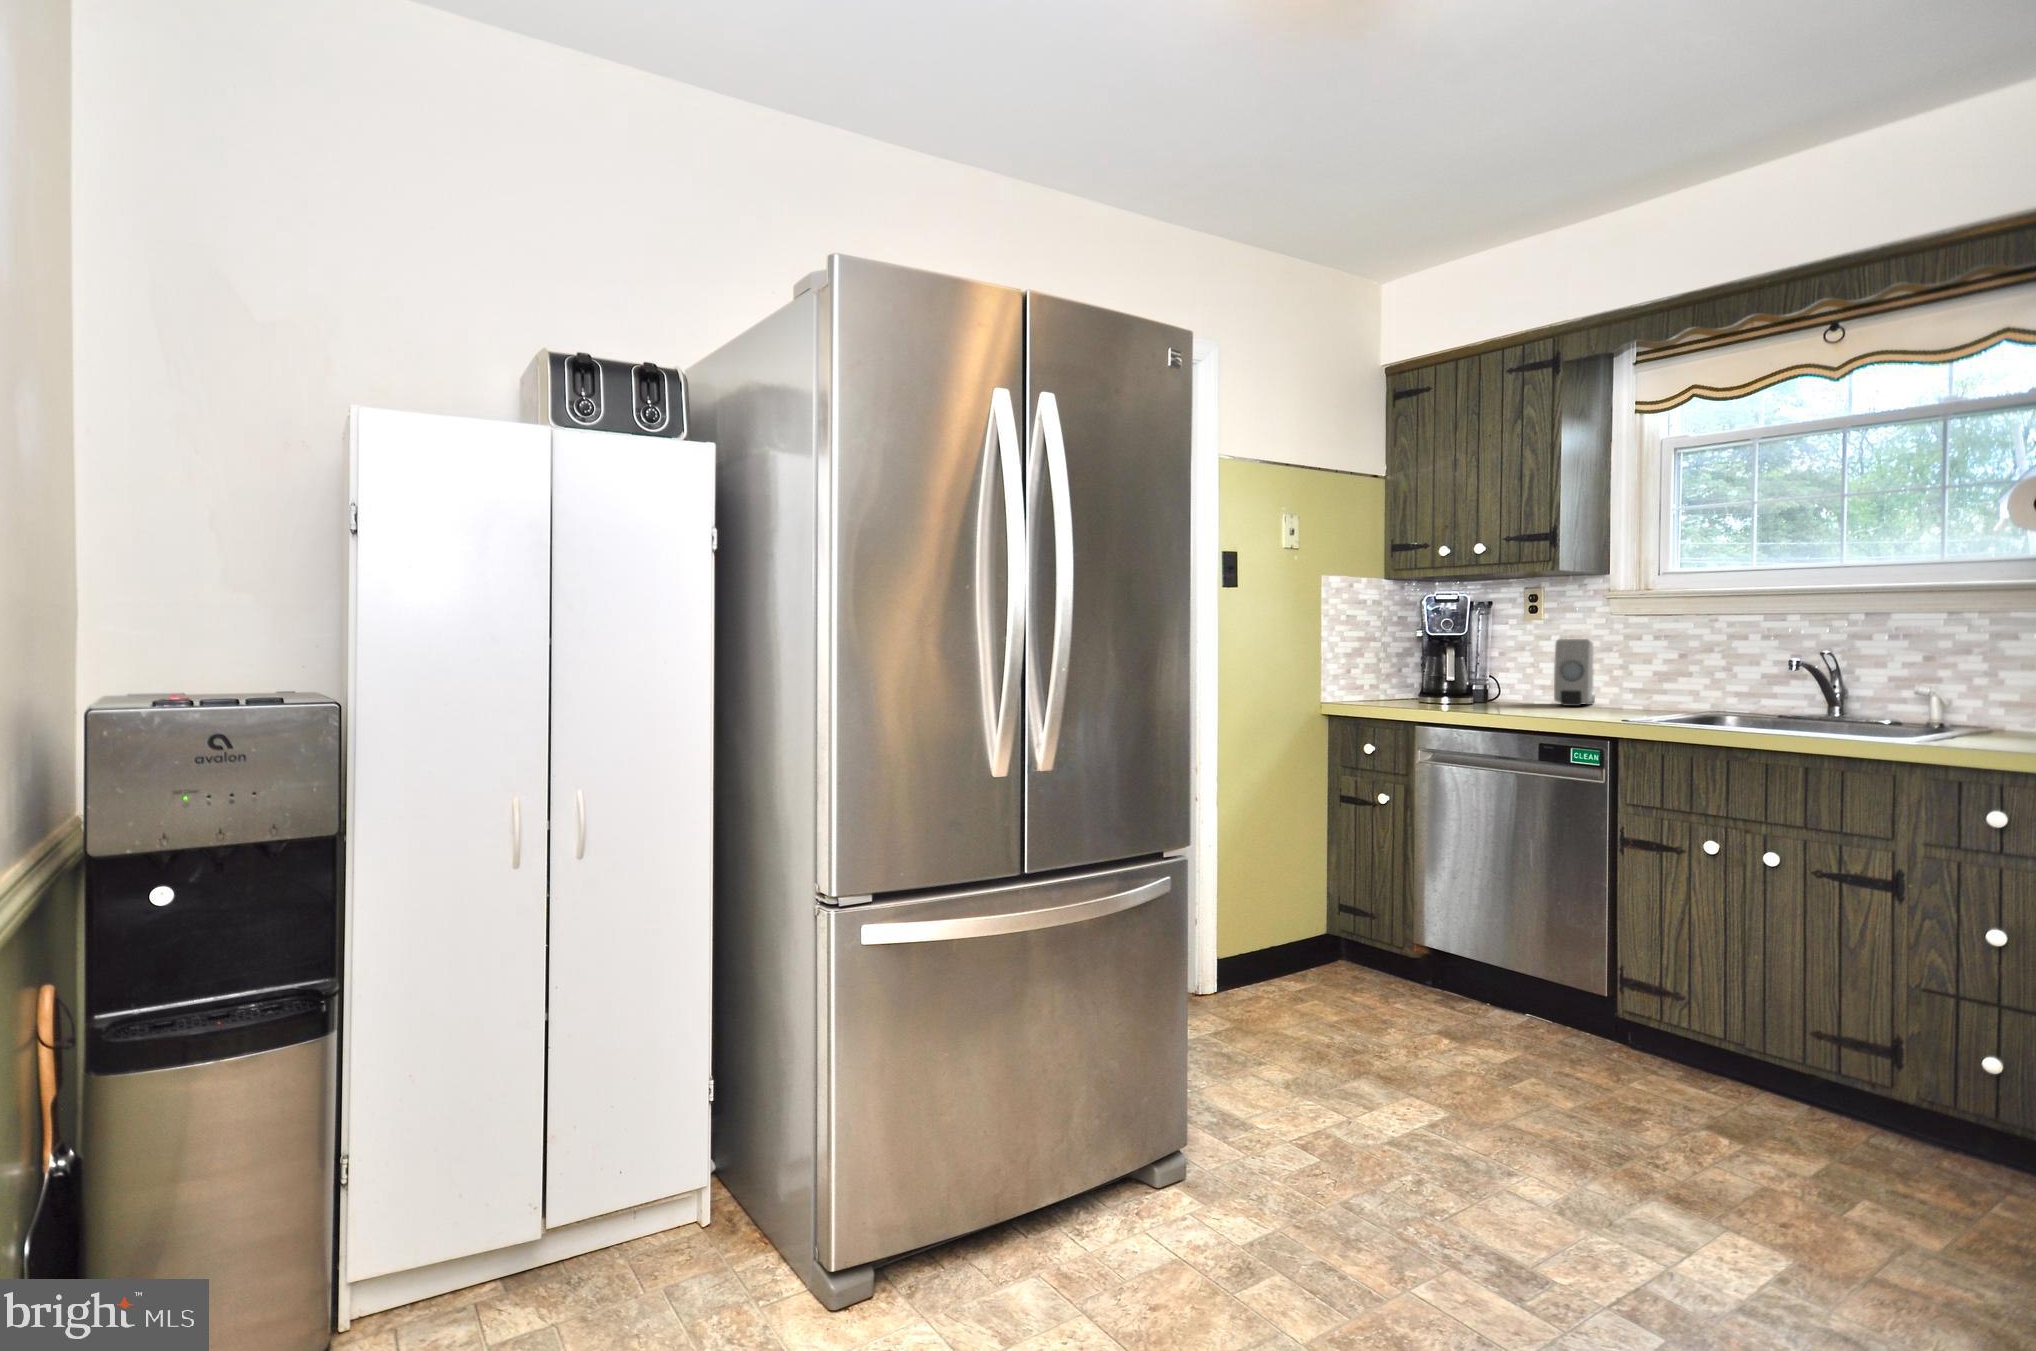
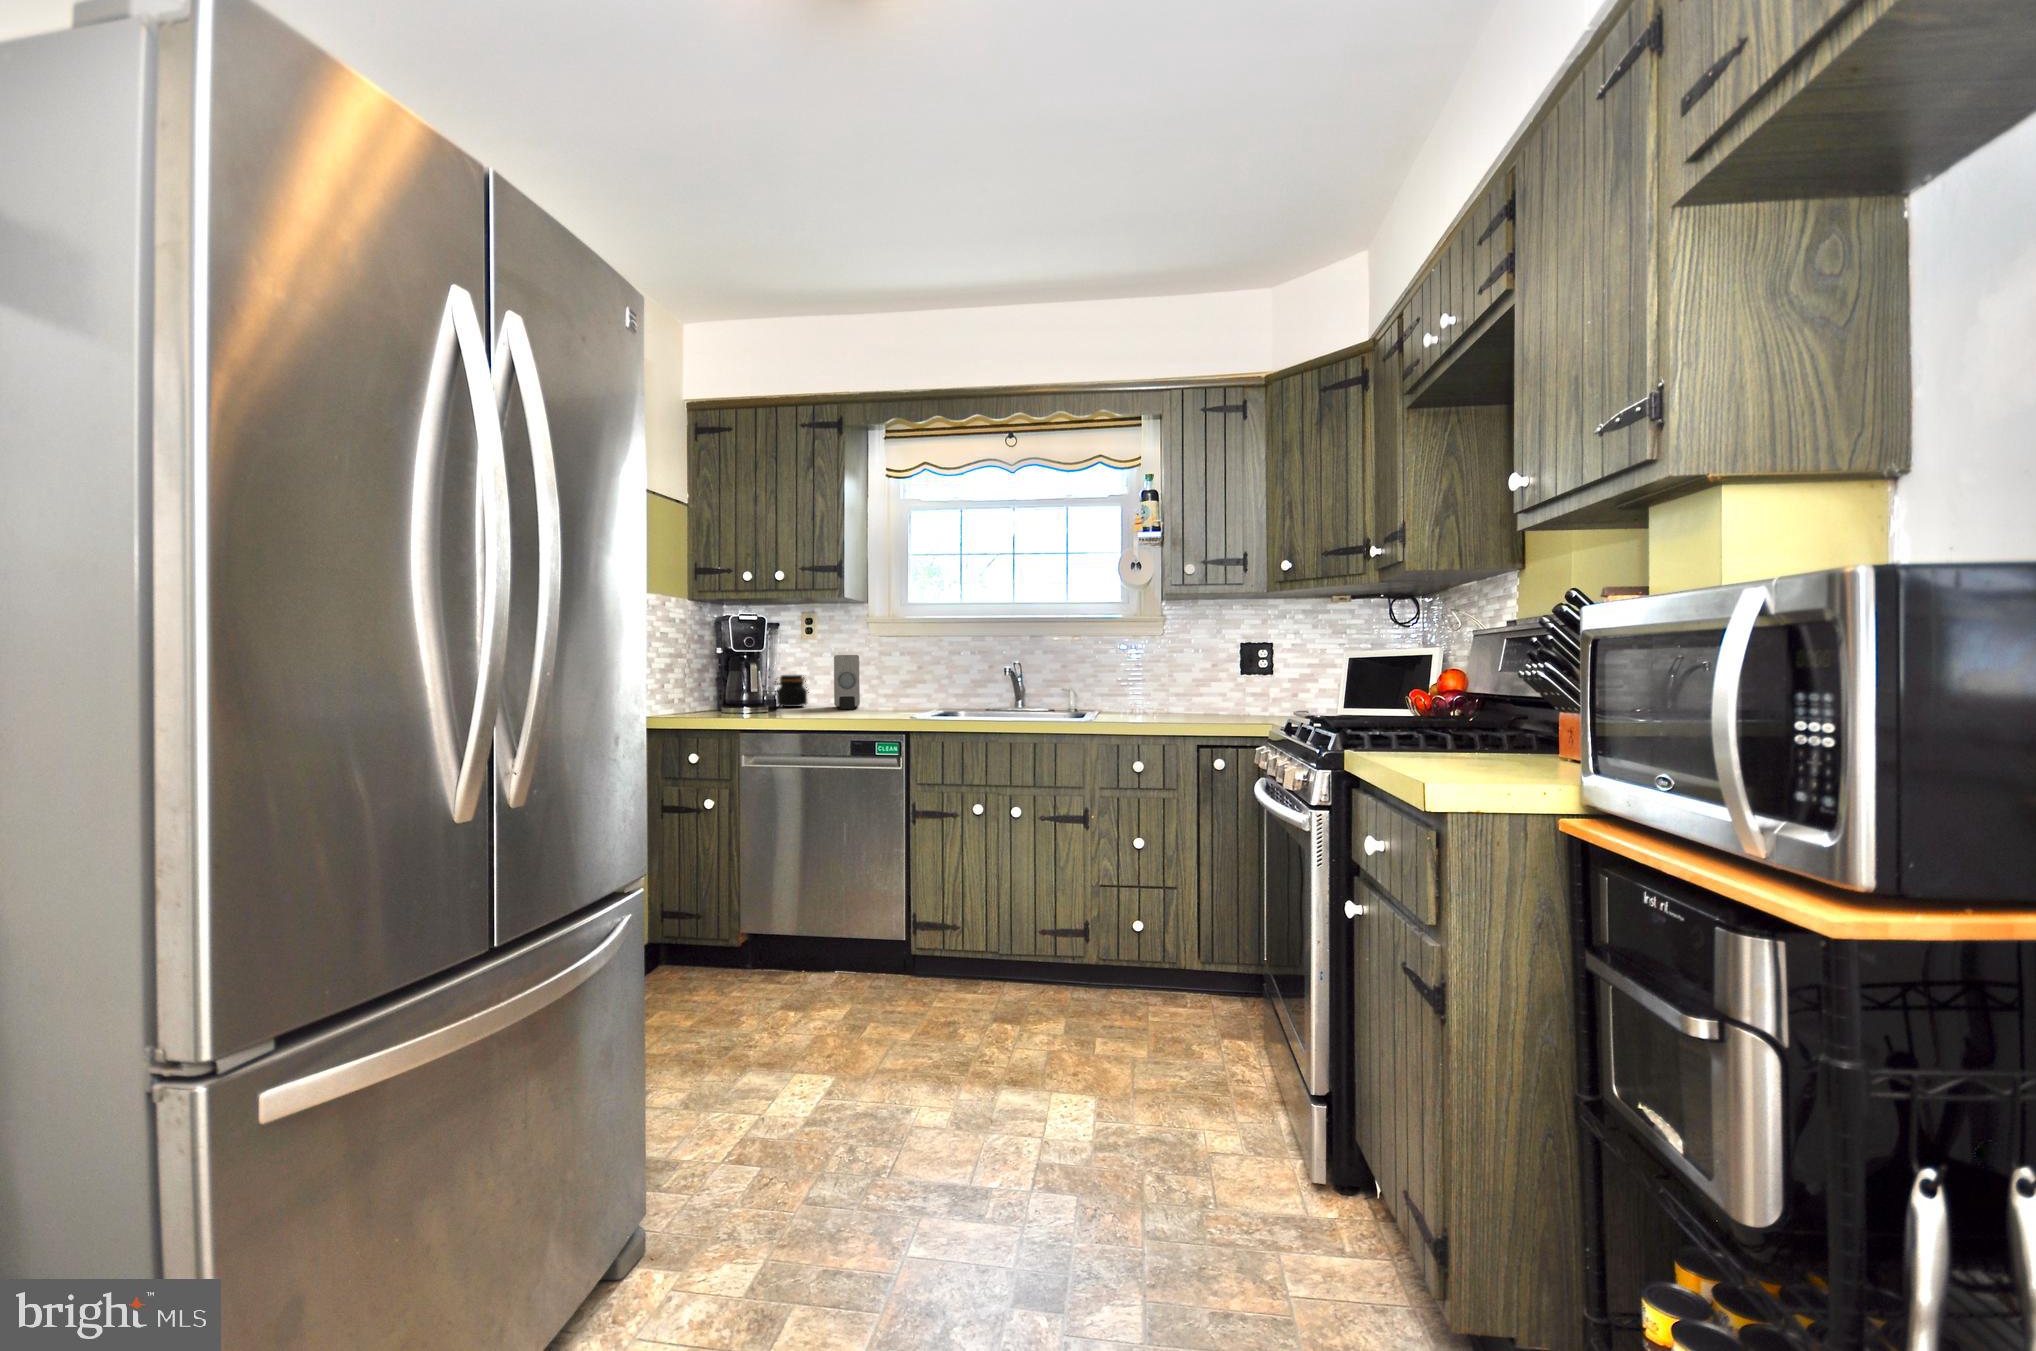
jar: none [1484,663,1530,701] -> present [774,675,809,707]

